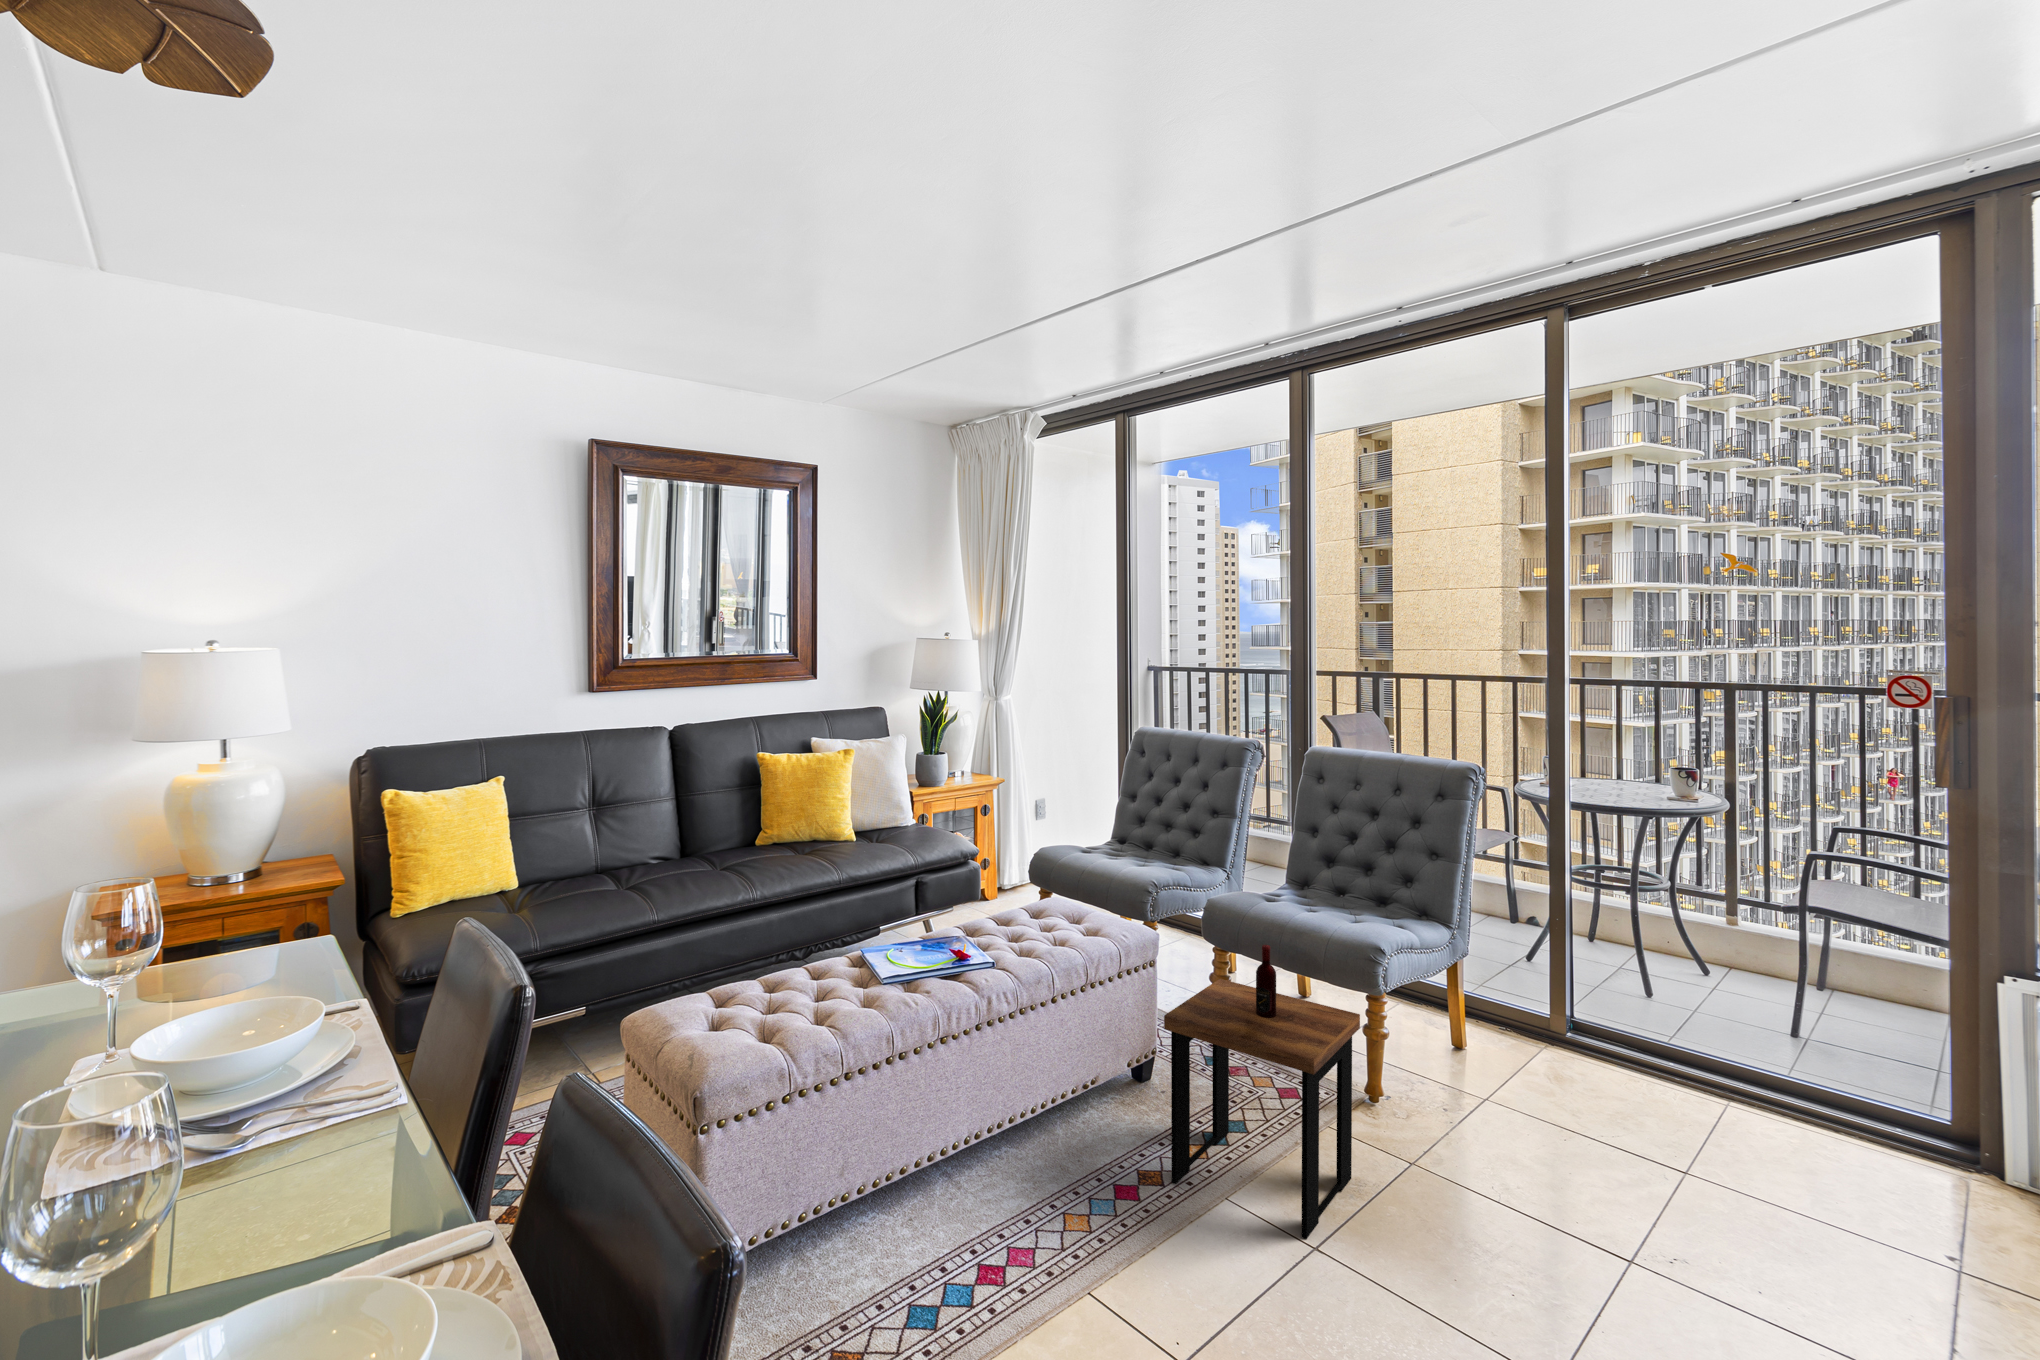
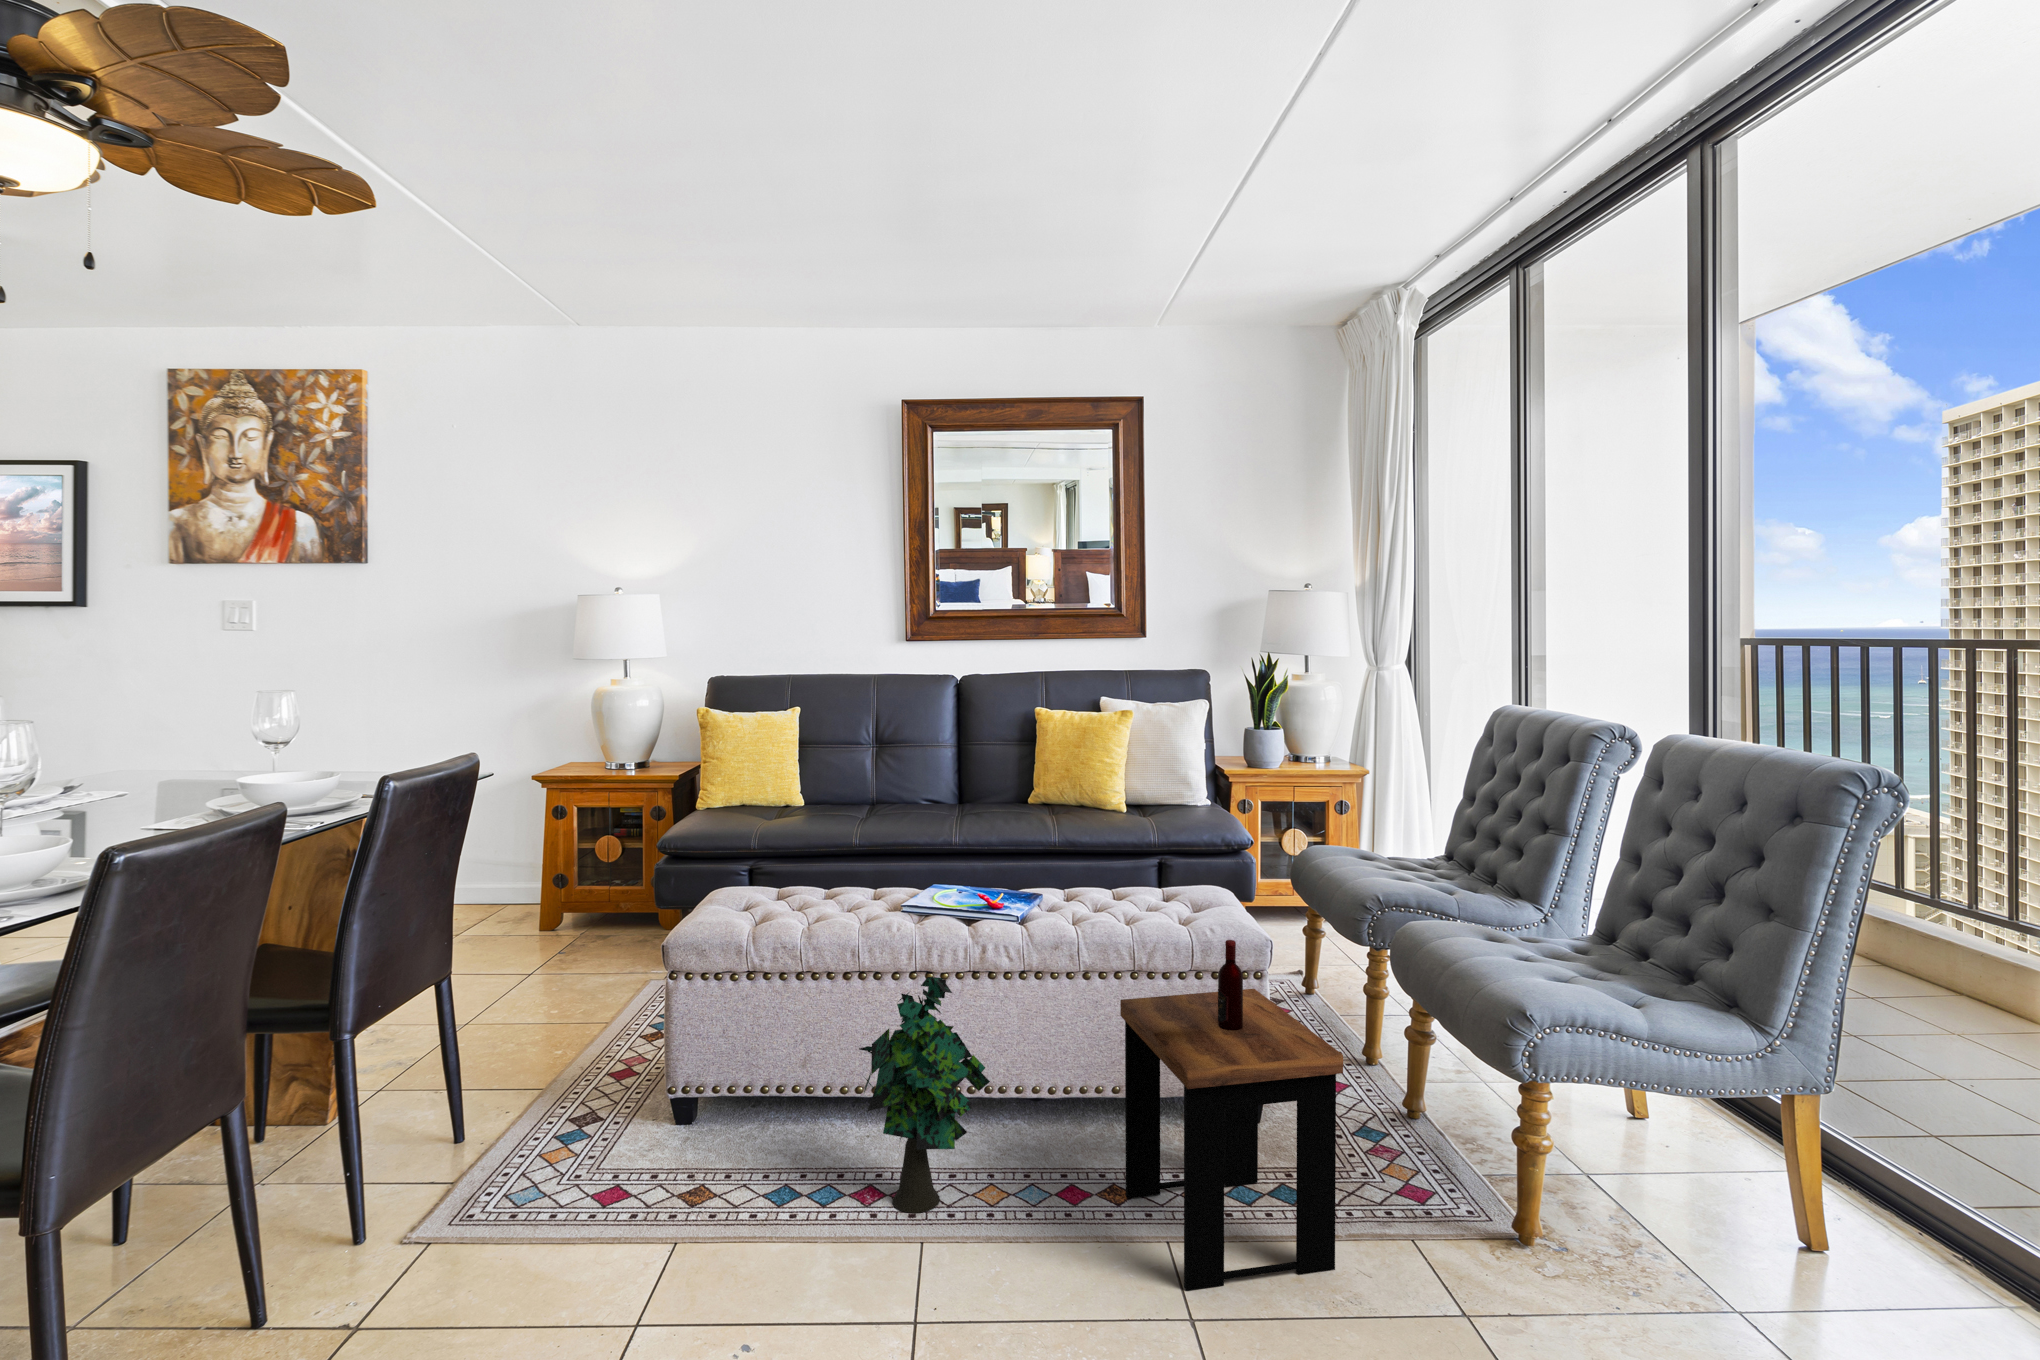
decorative plant: none [970,1038,1106,1278] -> present [859,977,990,1213]

